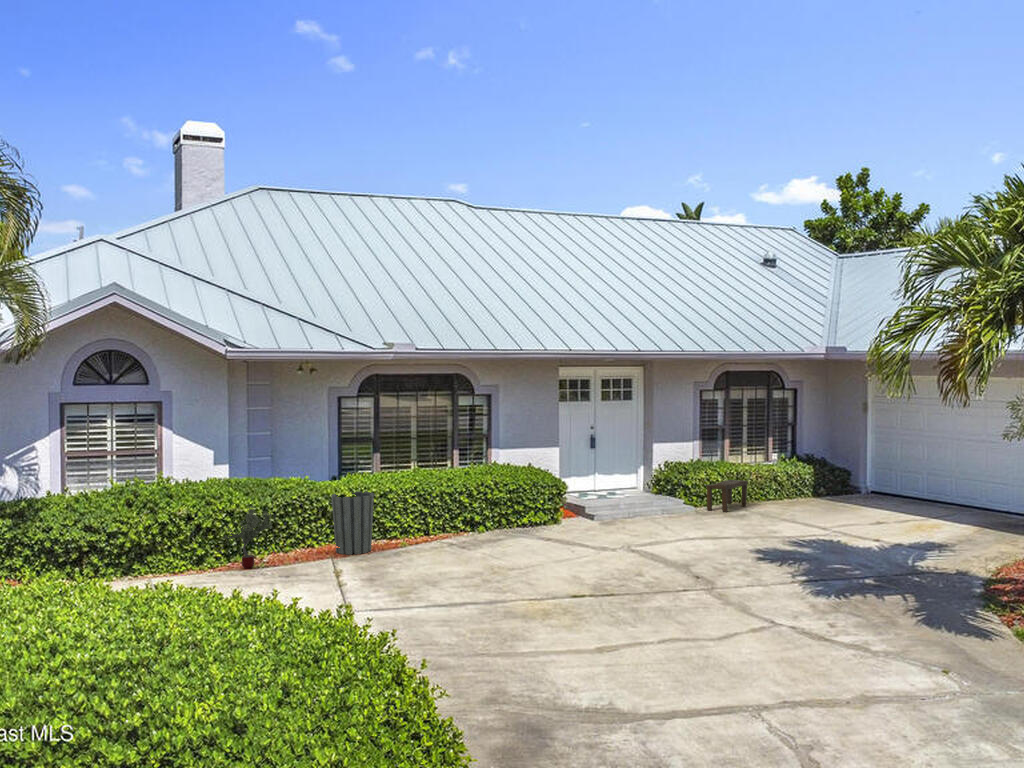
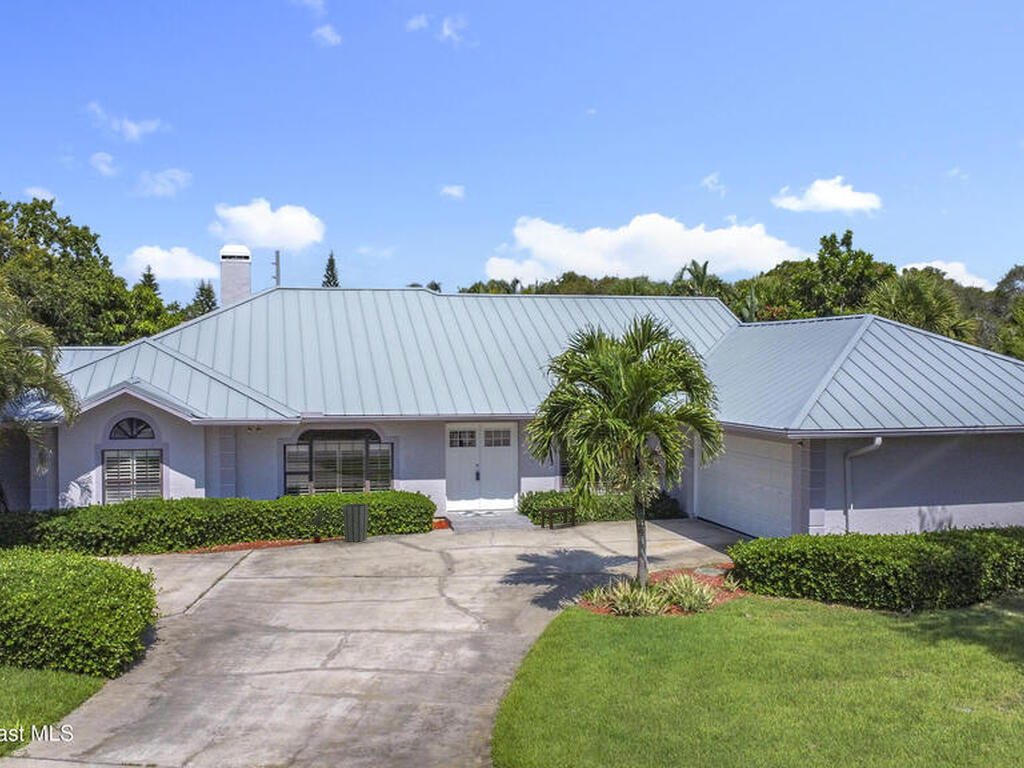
trash can: present [331,491,374,555] -> present [343,503,368,542]
potted tree: present [222,506,272,569] -> present [303,507,331,543]

